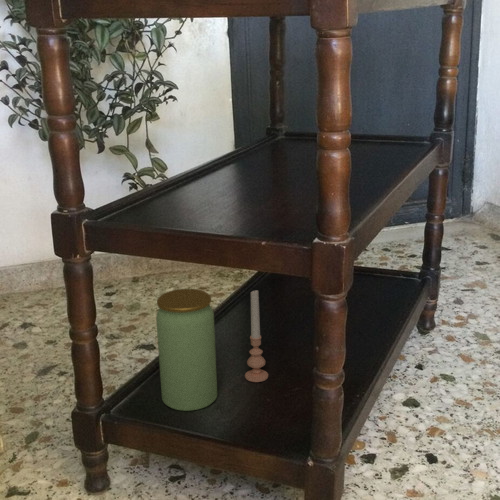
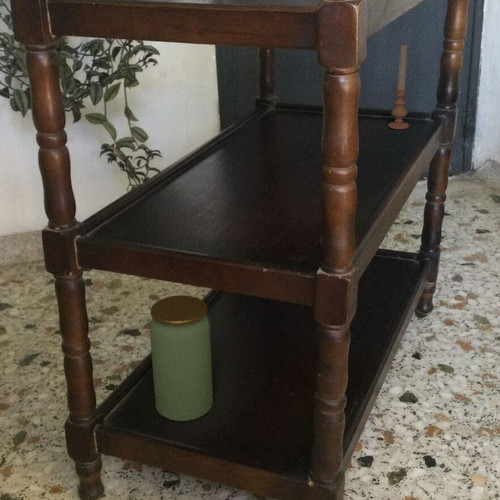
candle: present [245,290,268,382] -> present [389,45,409,129]

